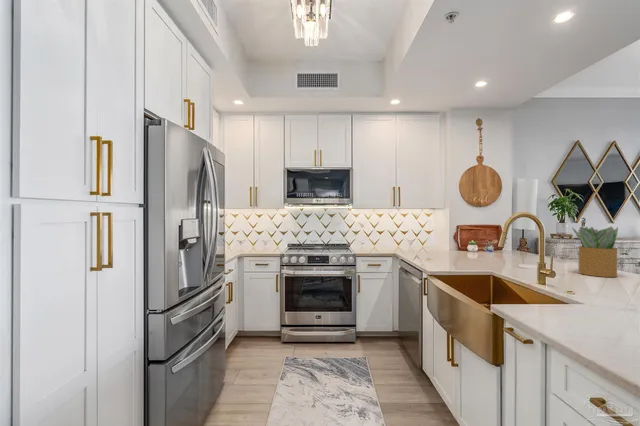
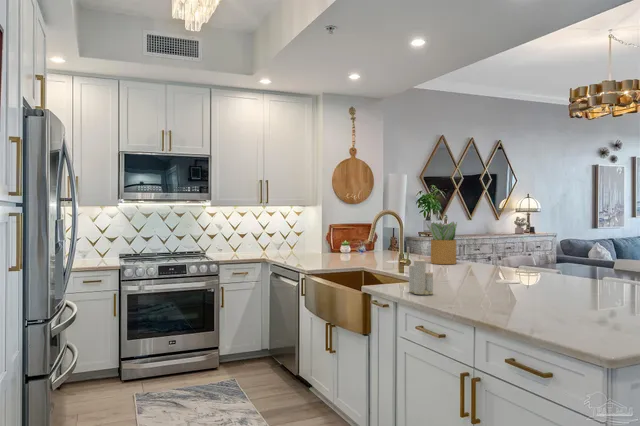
candle: none [568,281,616,344] -> present [409,259,433,295]

